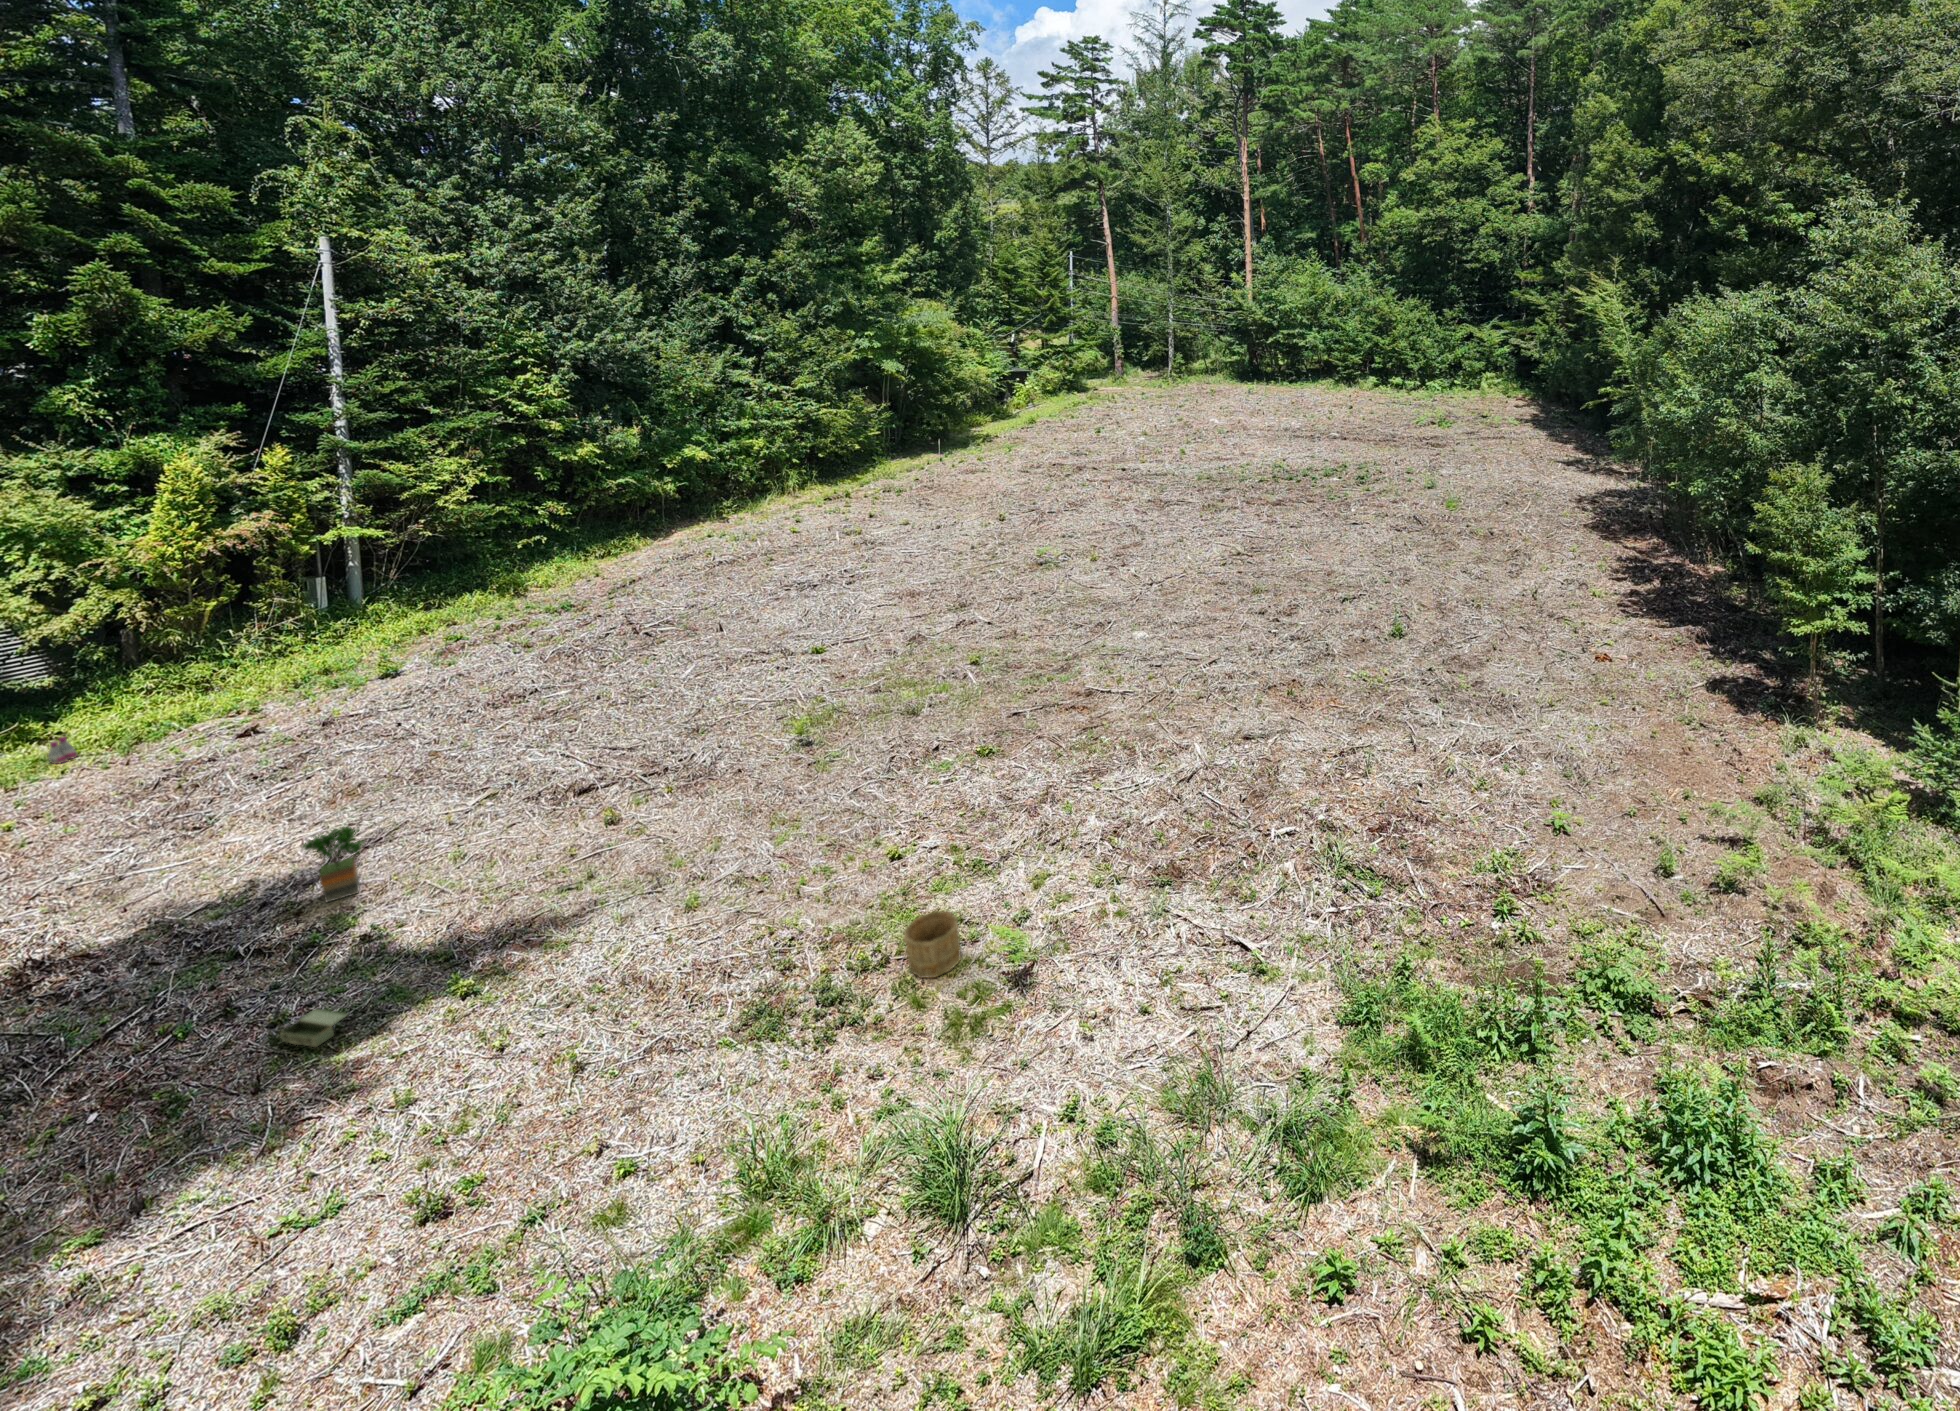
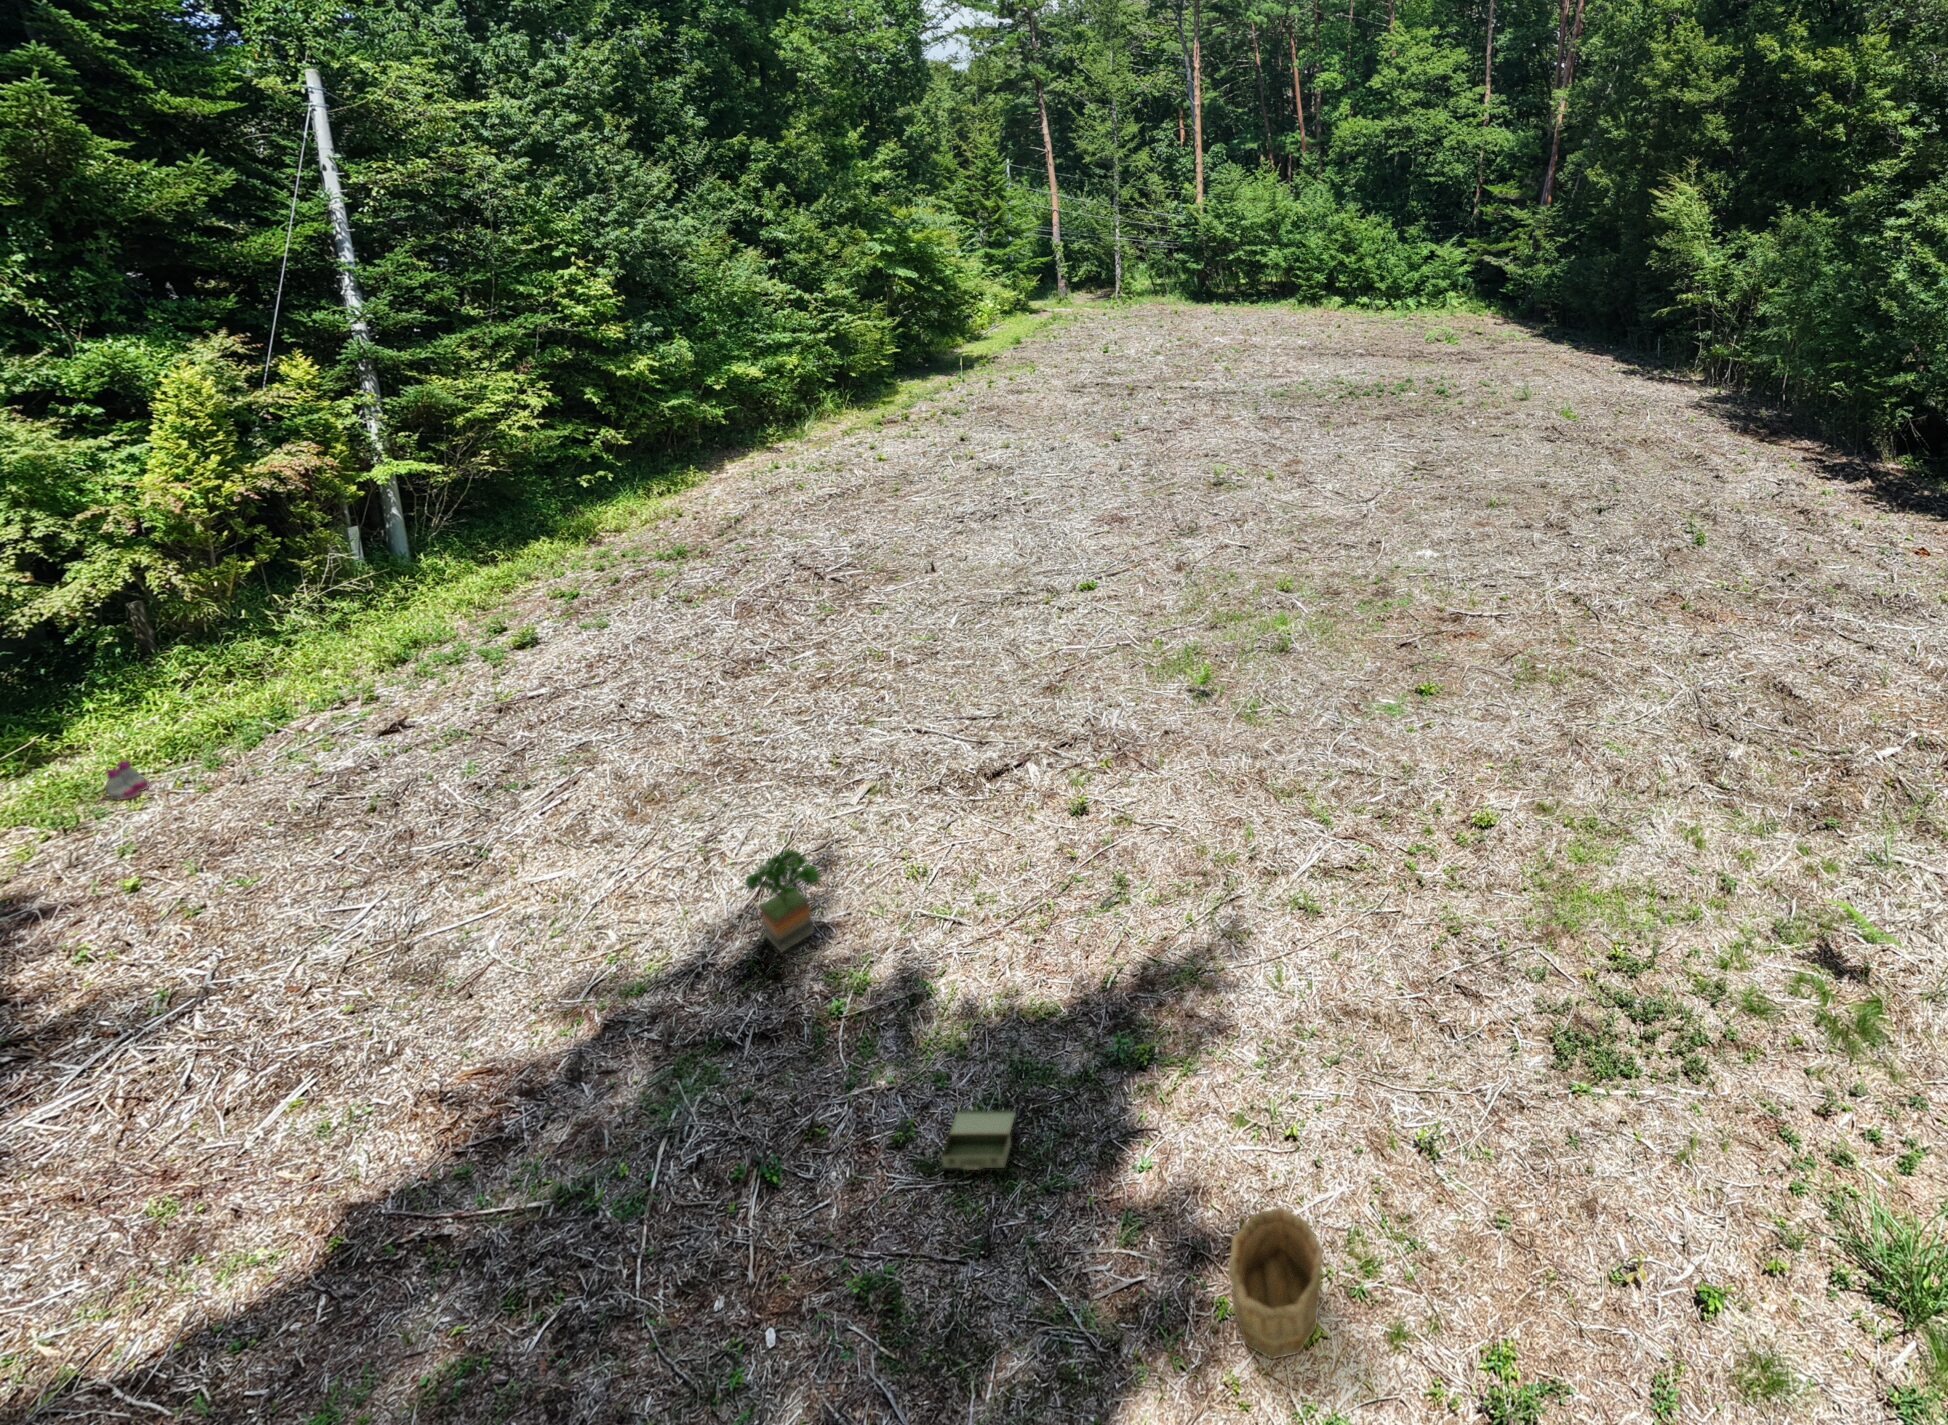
wooden bucket: present [903,911,961,978] -> present [1228,1207,1323,1359]

